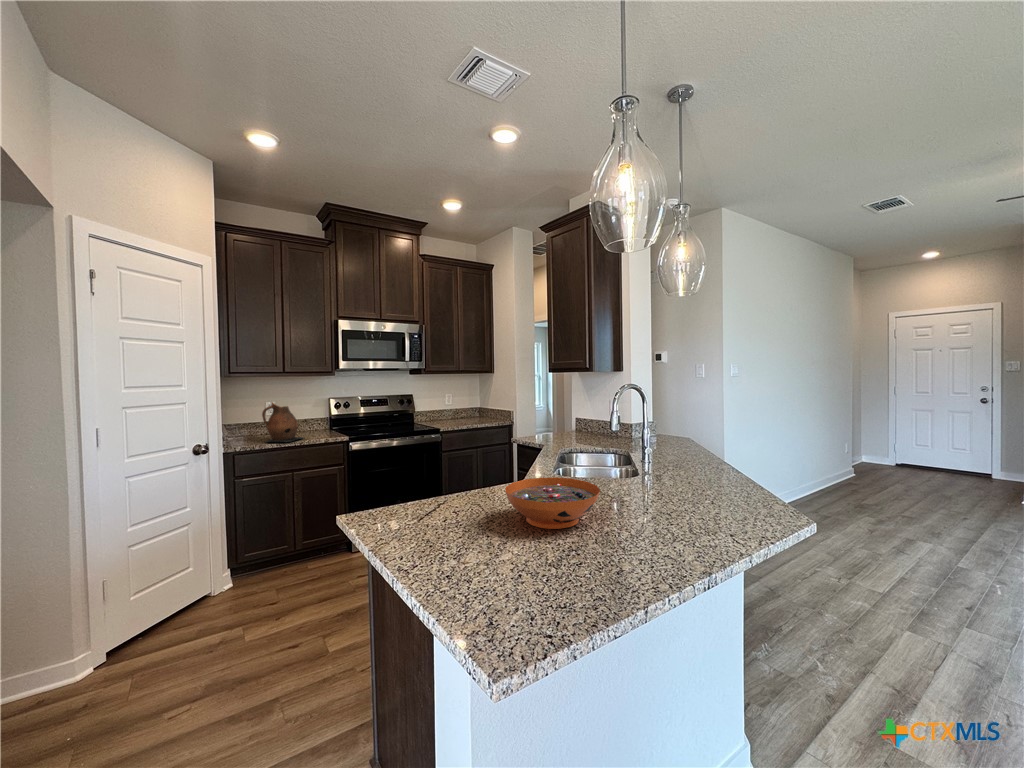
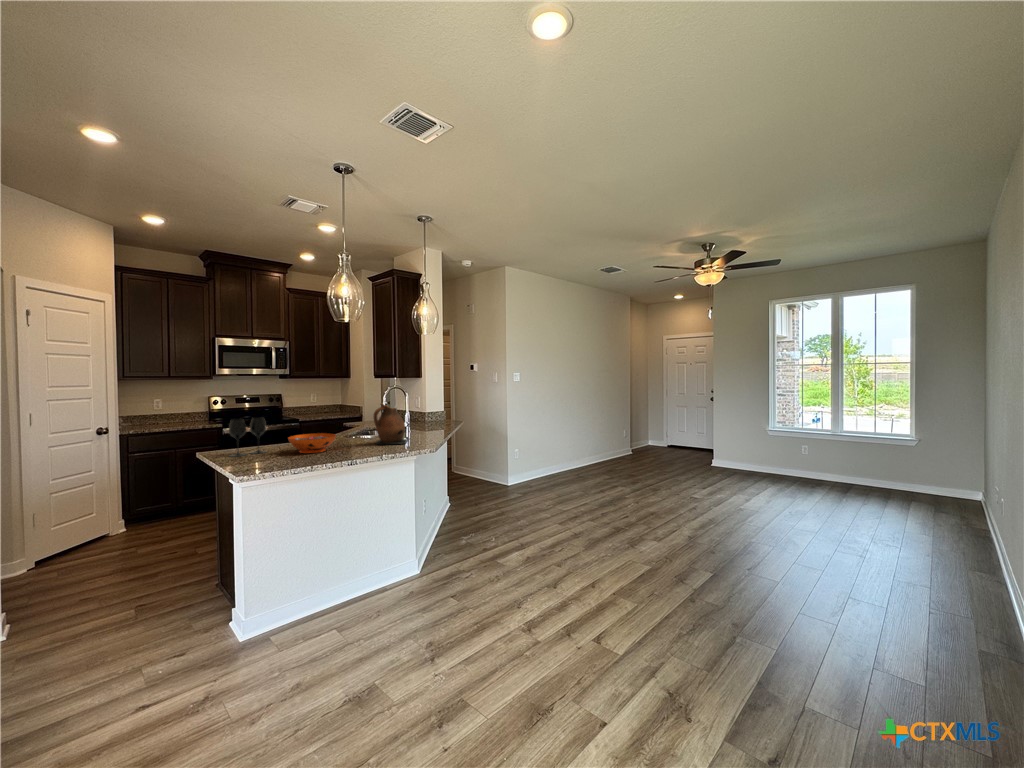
ceramic pitcher: present [262,402,303,442] -> present [373,404,408,444]
wine glass: none [393,445,460,534] -> present [229,417,266,457]

